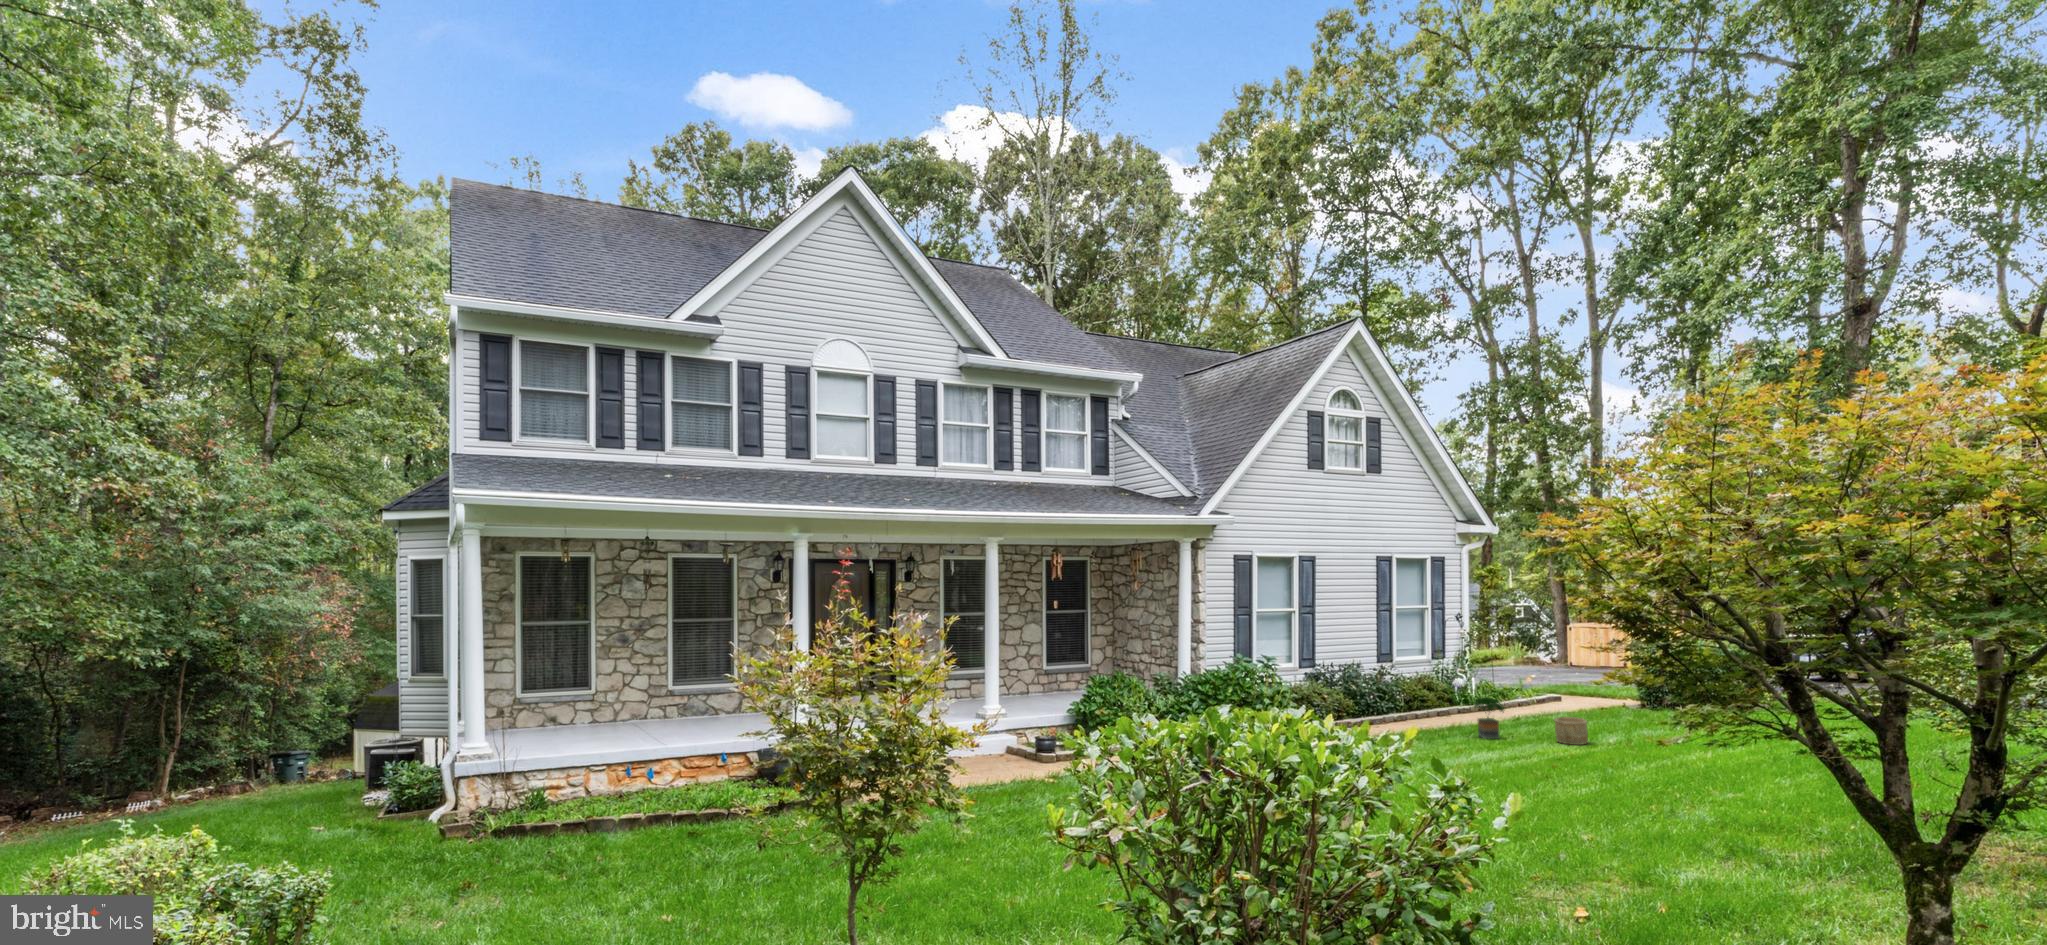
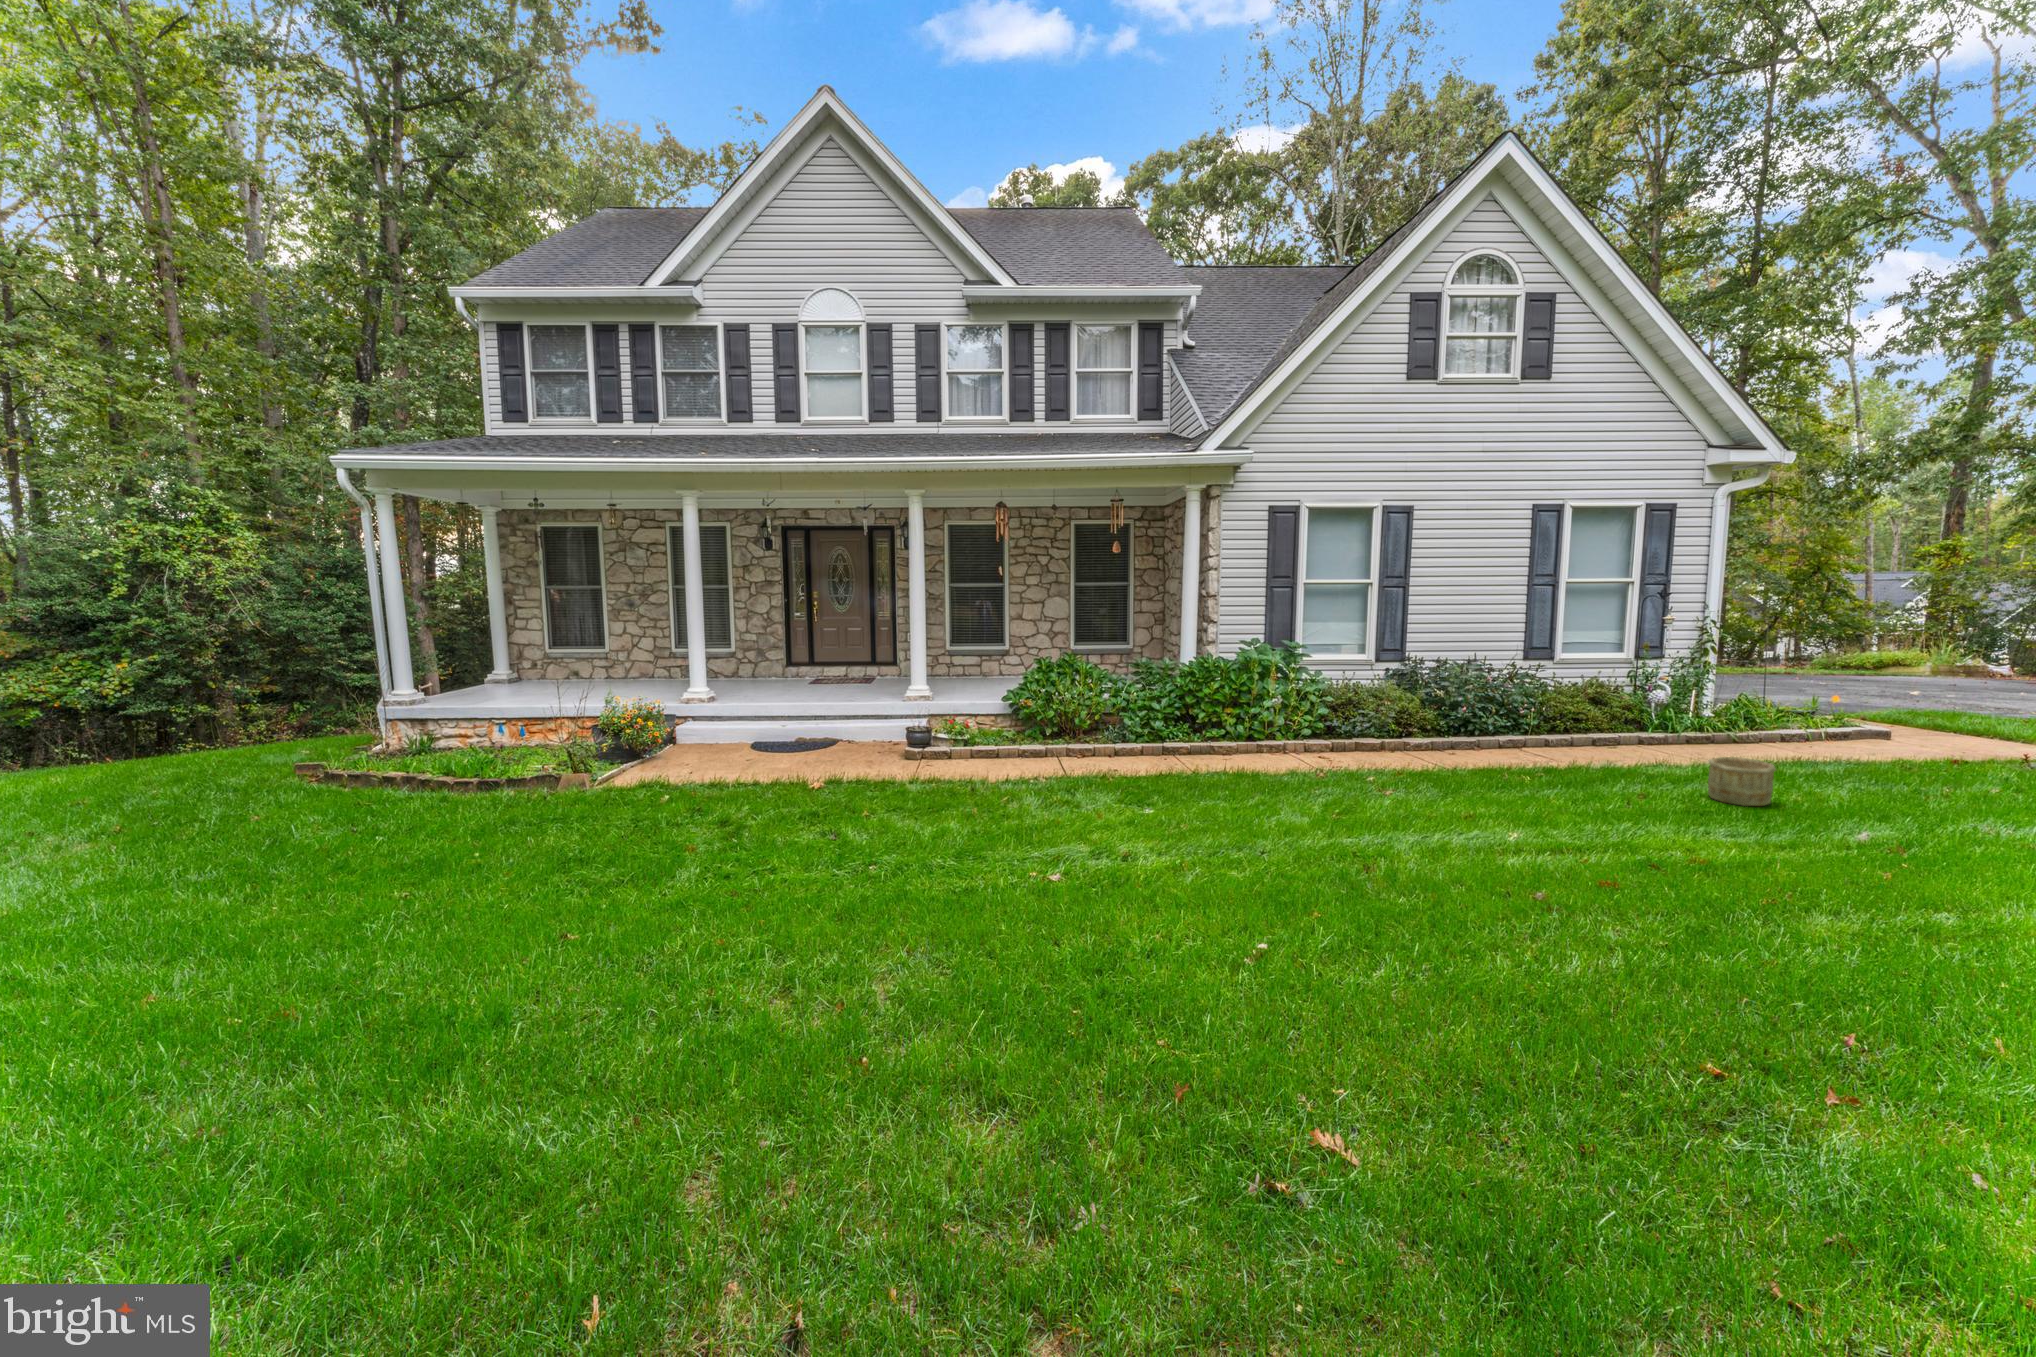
potted tree: present [1474,697,1504,739] -> none [1574,713,1628,778]

